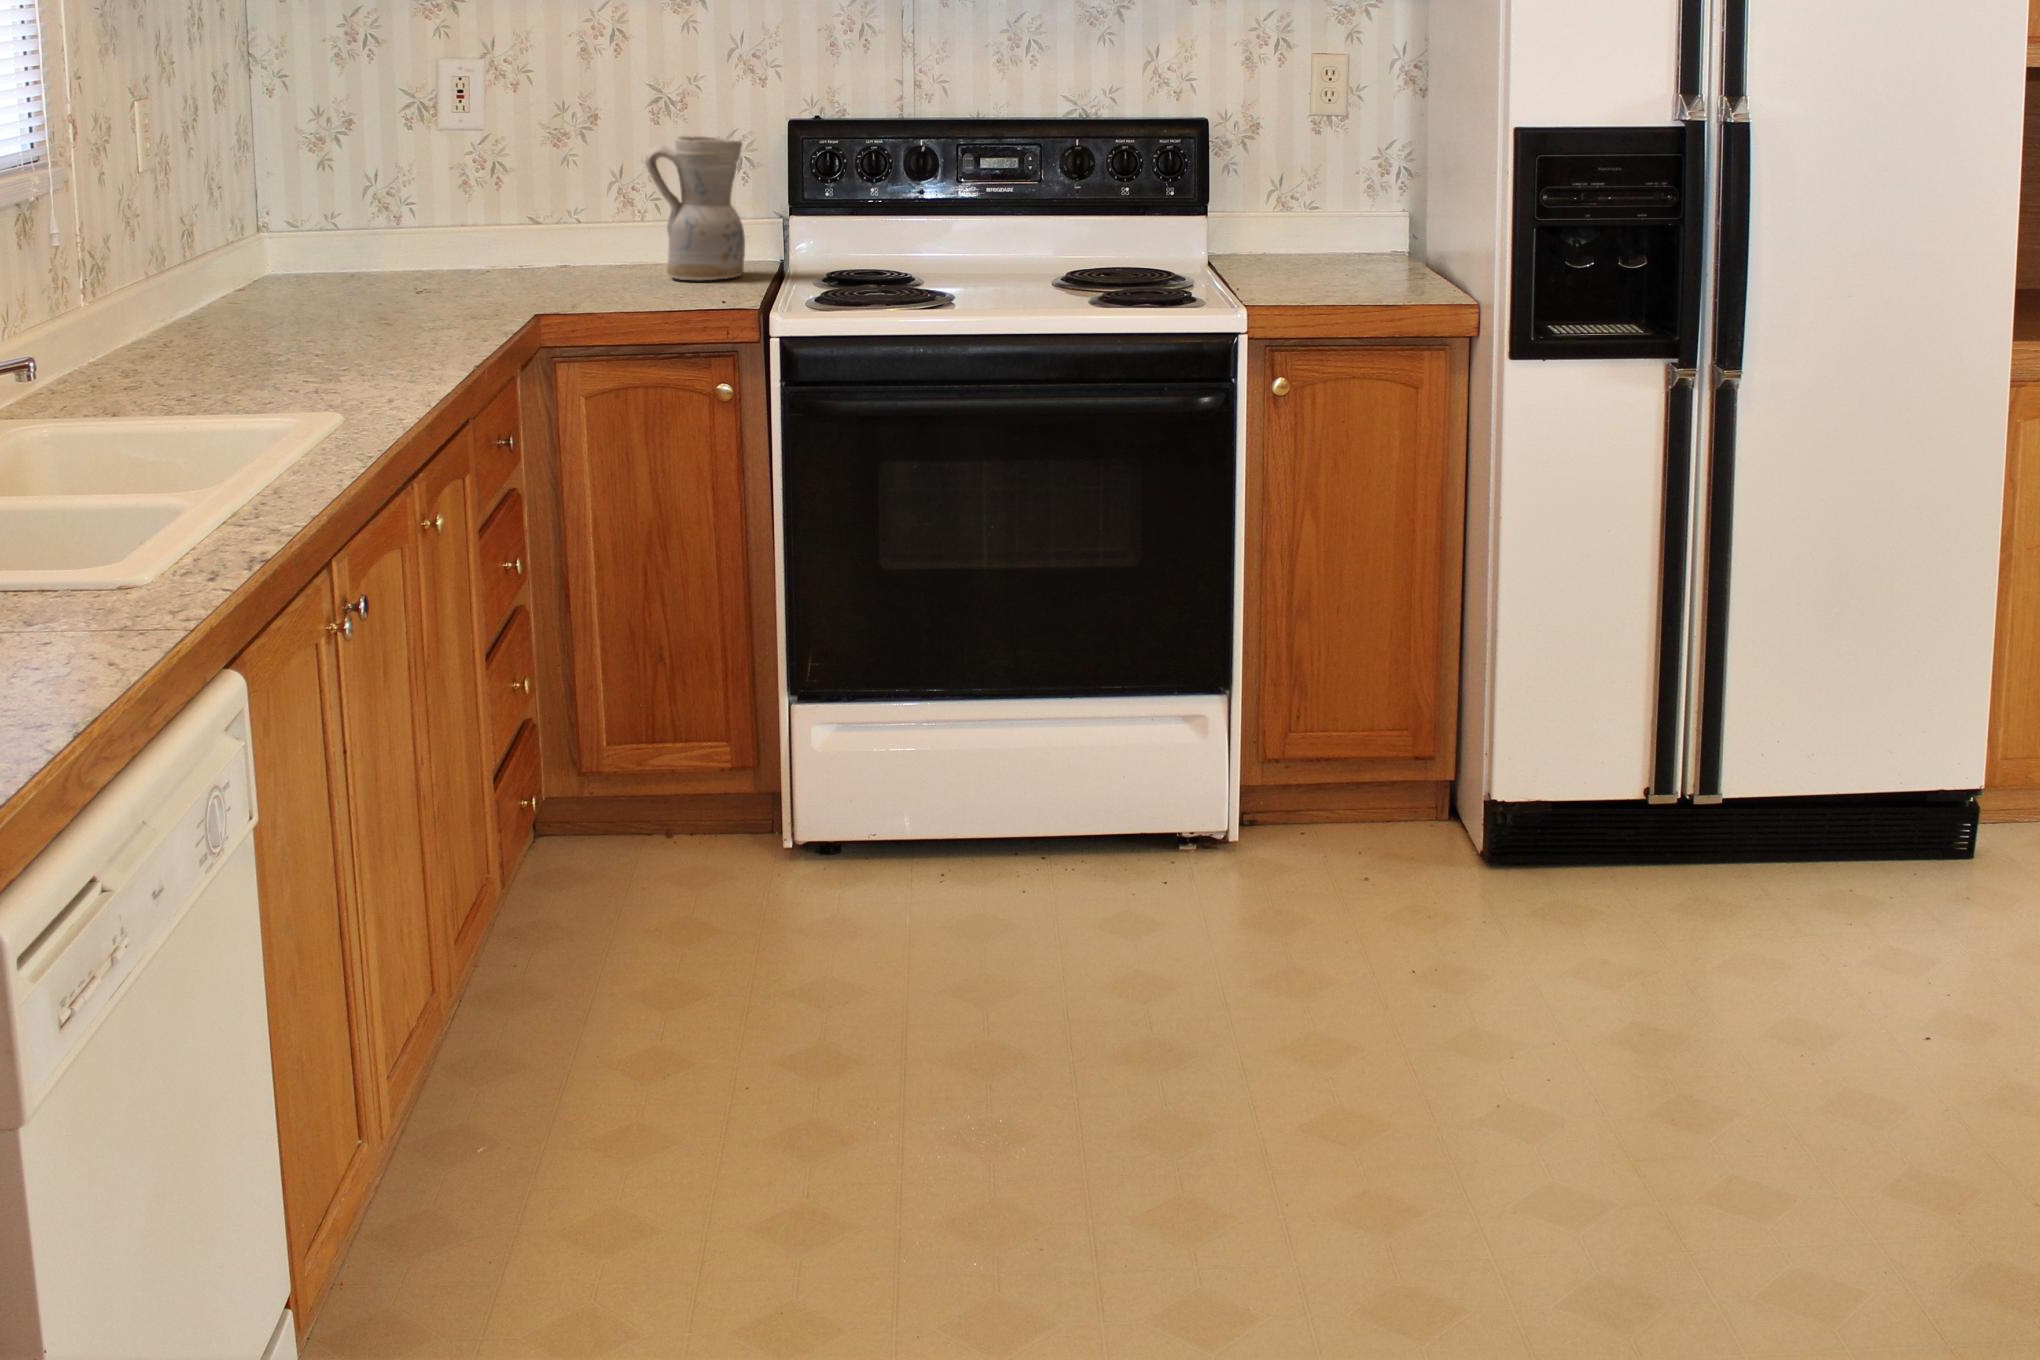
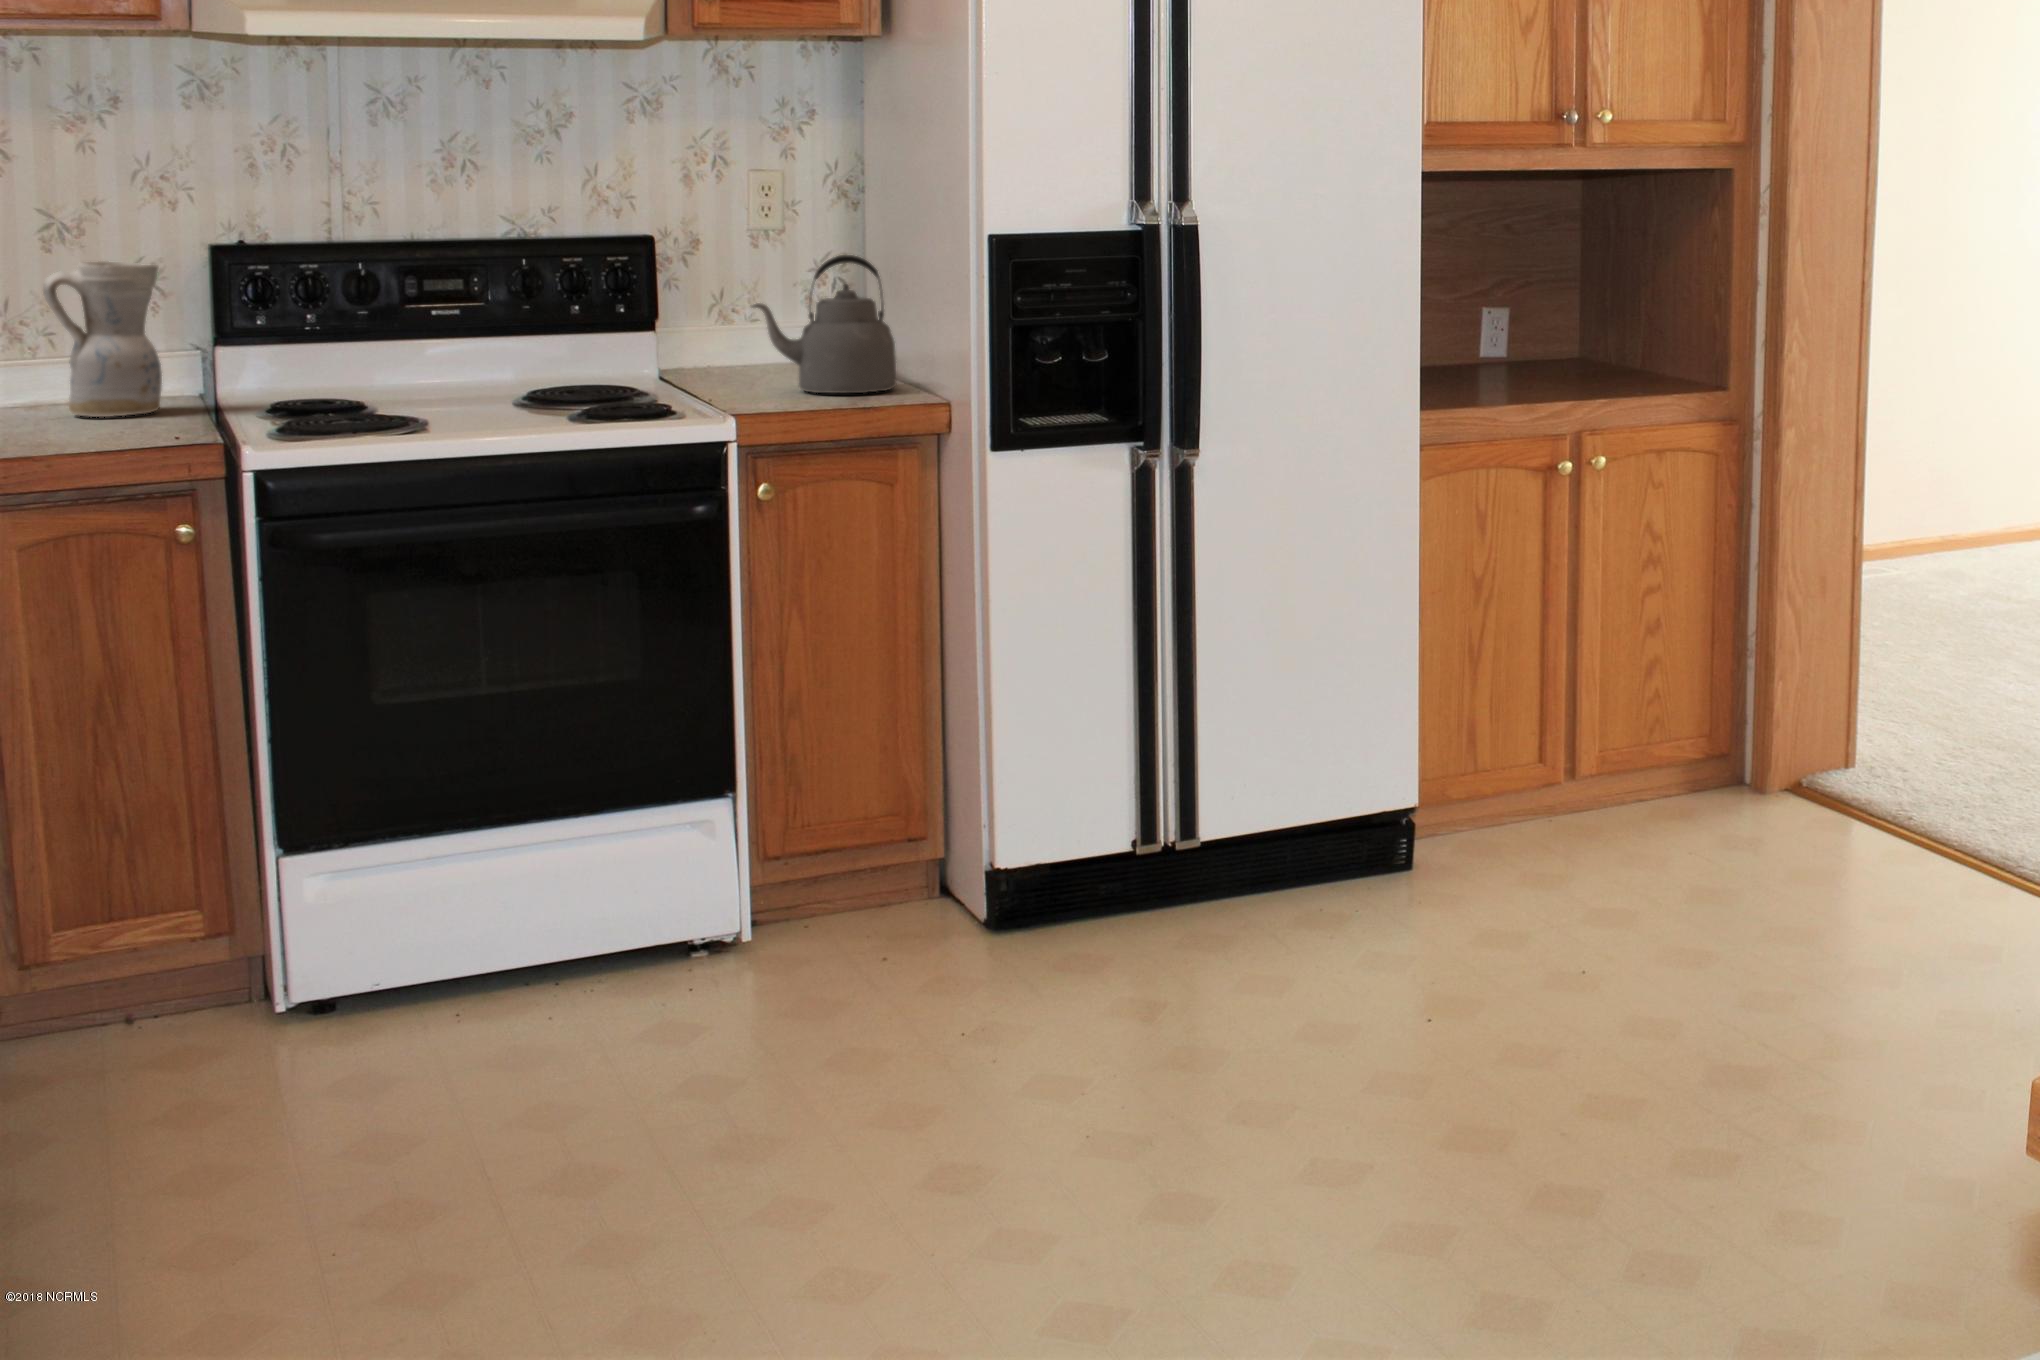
kettle: none [1277,145,1423,290] -> present [752,255,896,393]

